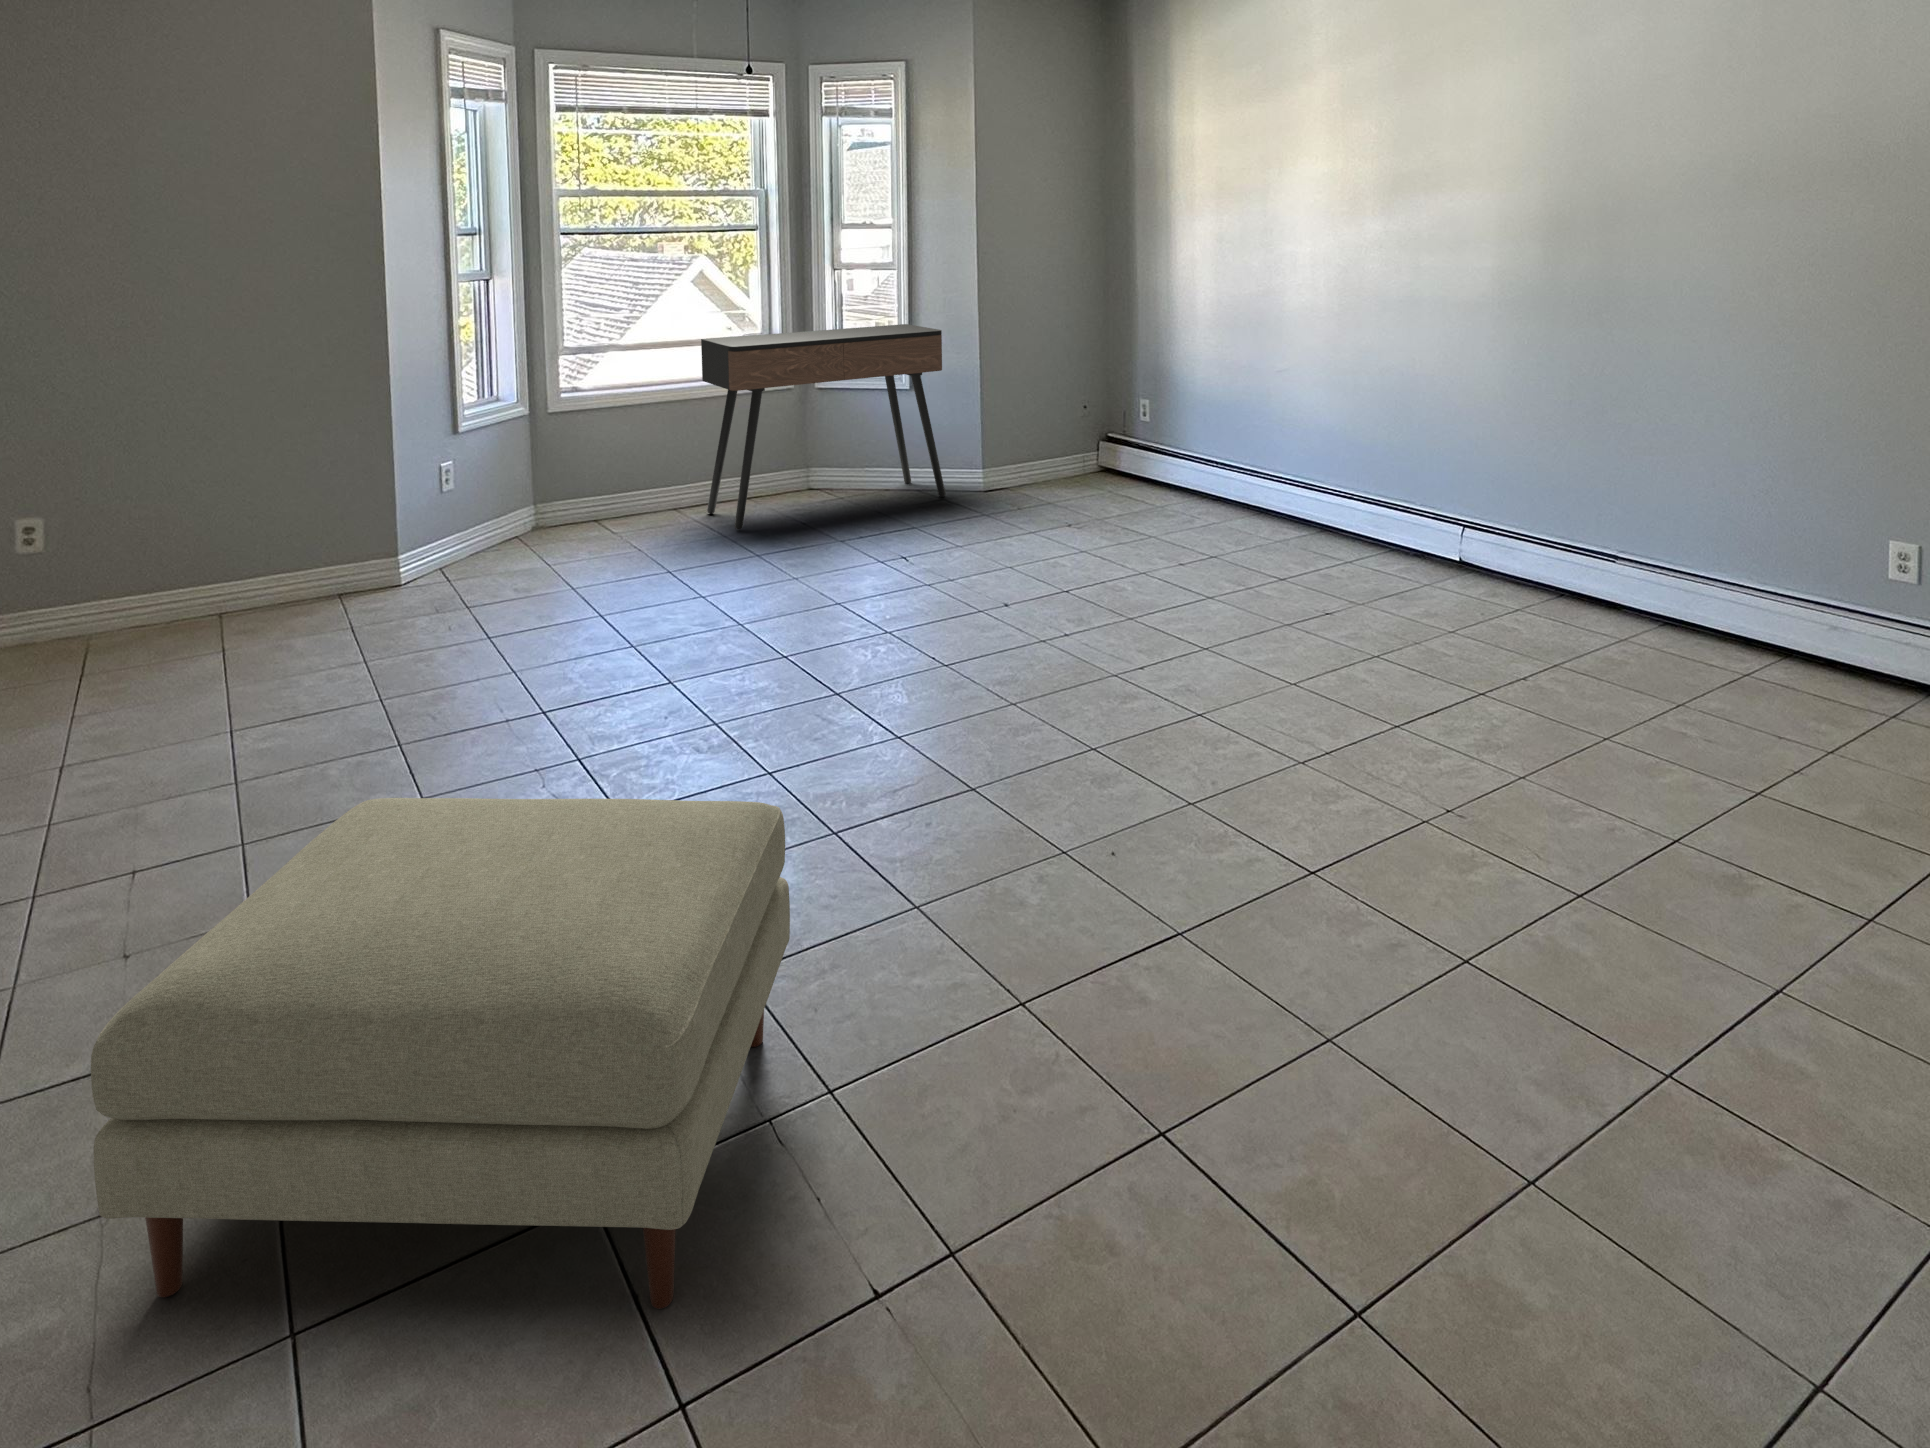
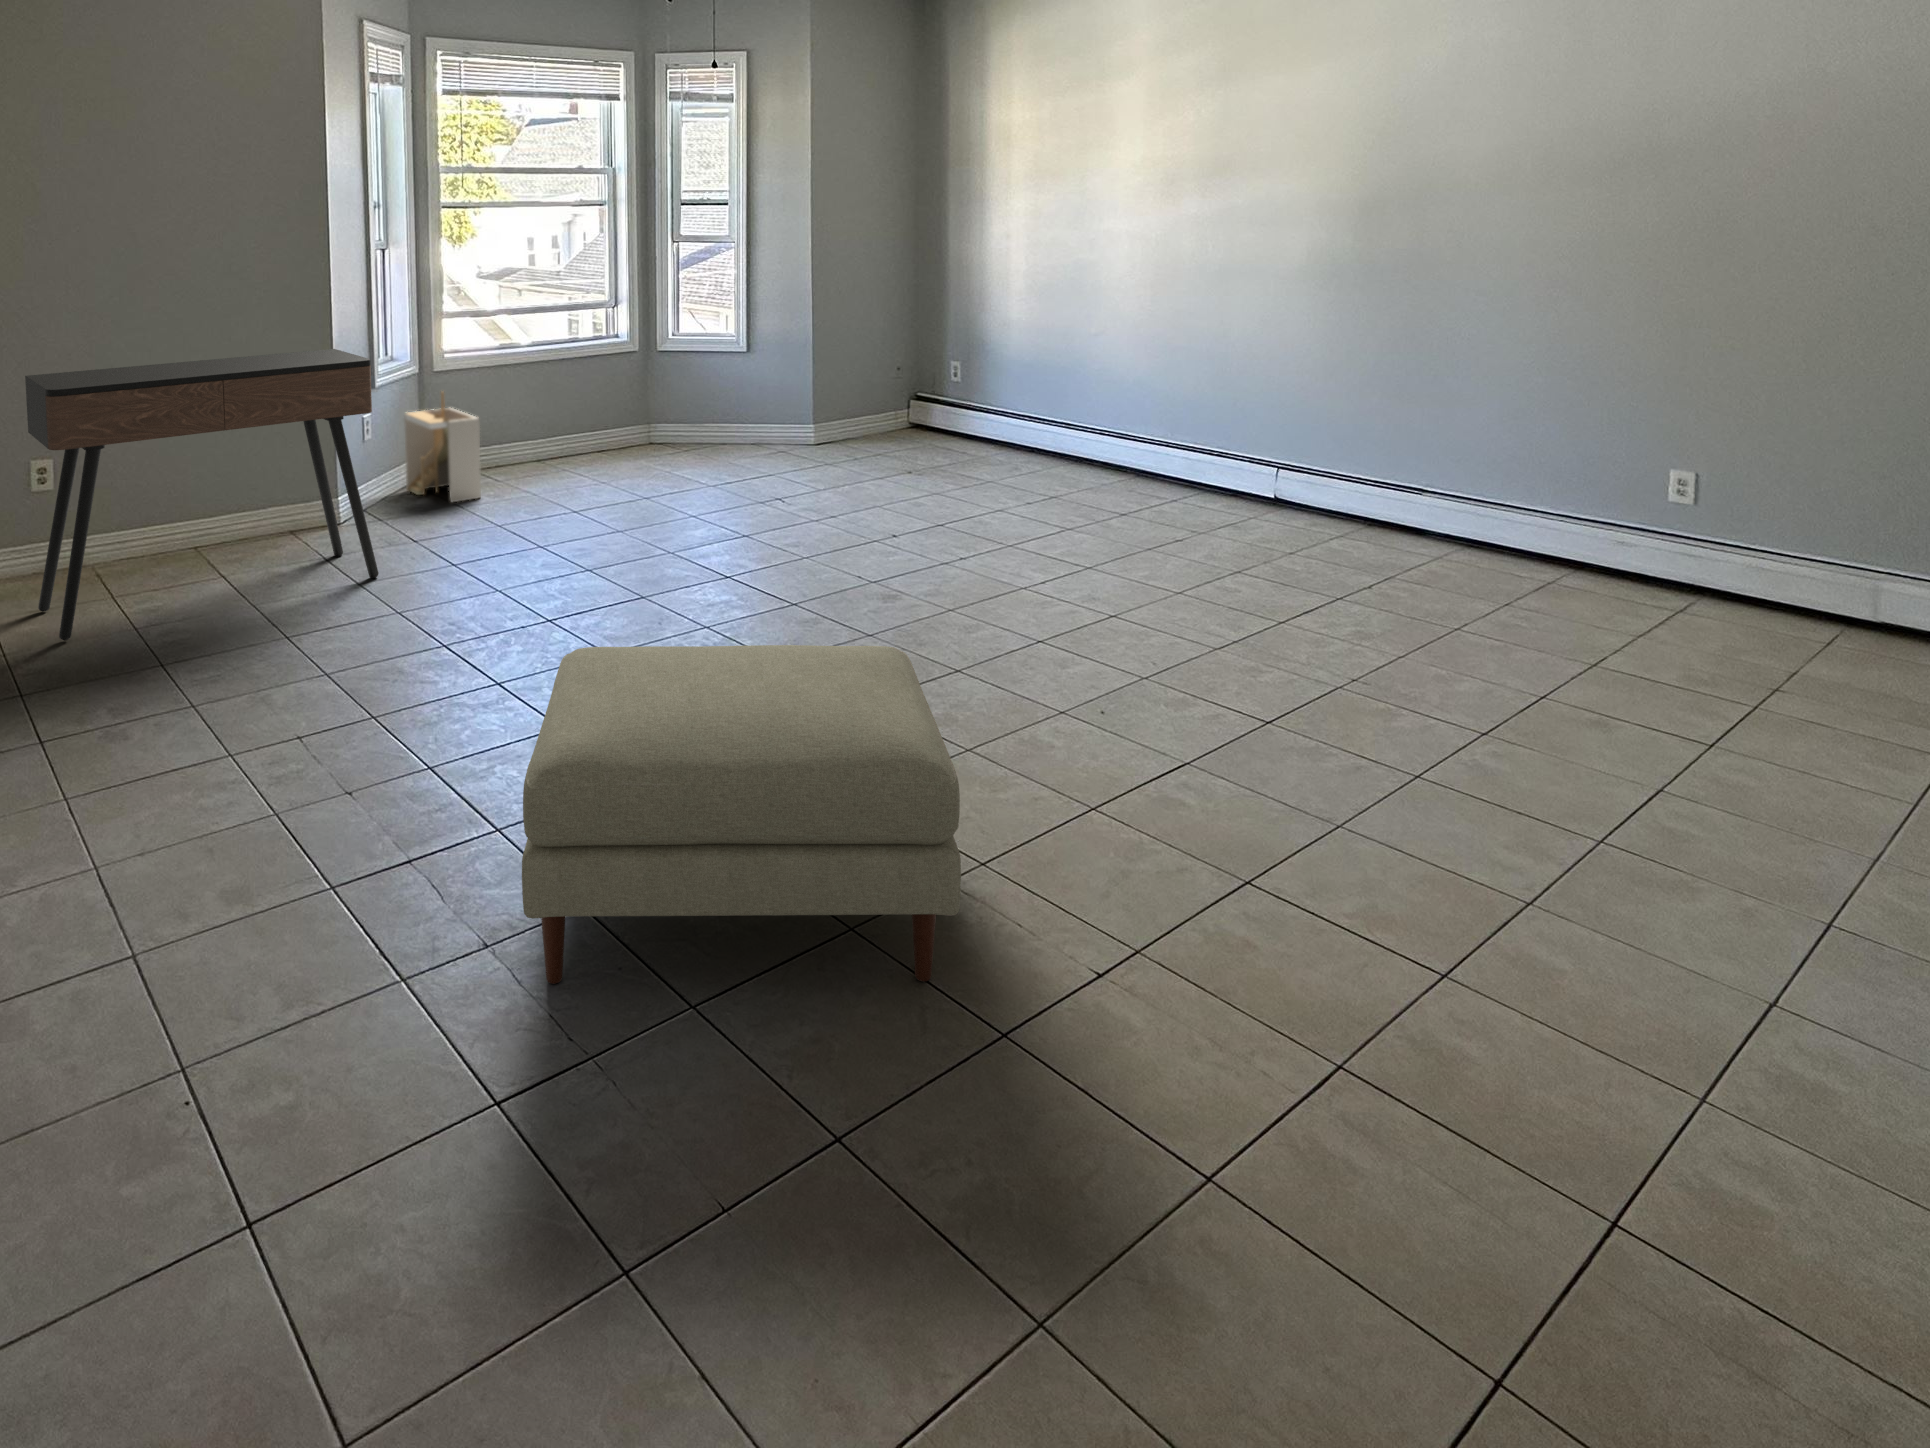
console table: present [701,324,946,530] -> present [25,349,379,640]
storage bin: none [500,436,578,560] -> present [404,392,481,502]

